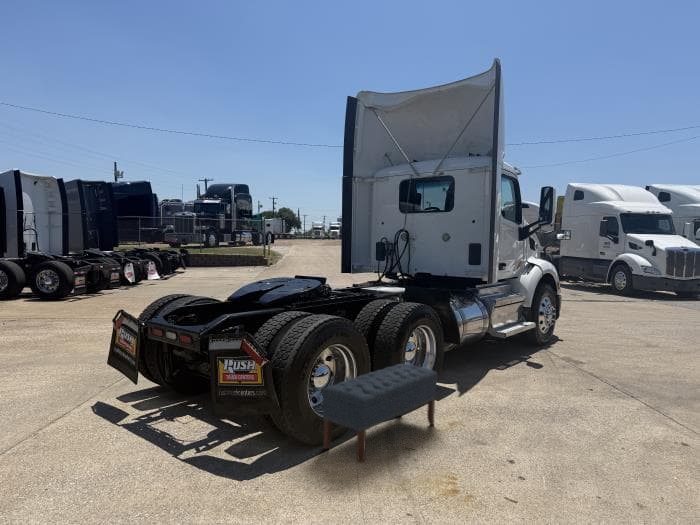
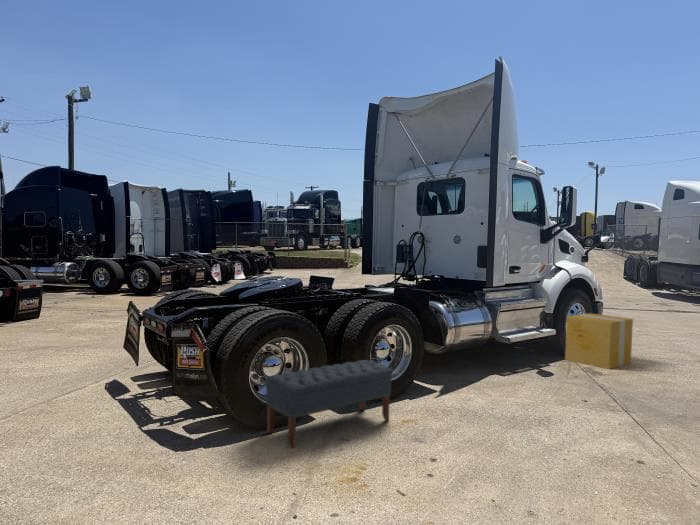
cardboard box: none [539,306,598,358] -> present [565,313,633,369]

